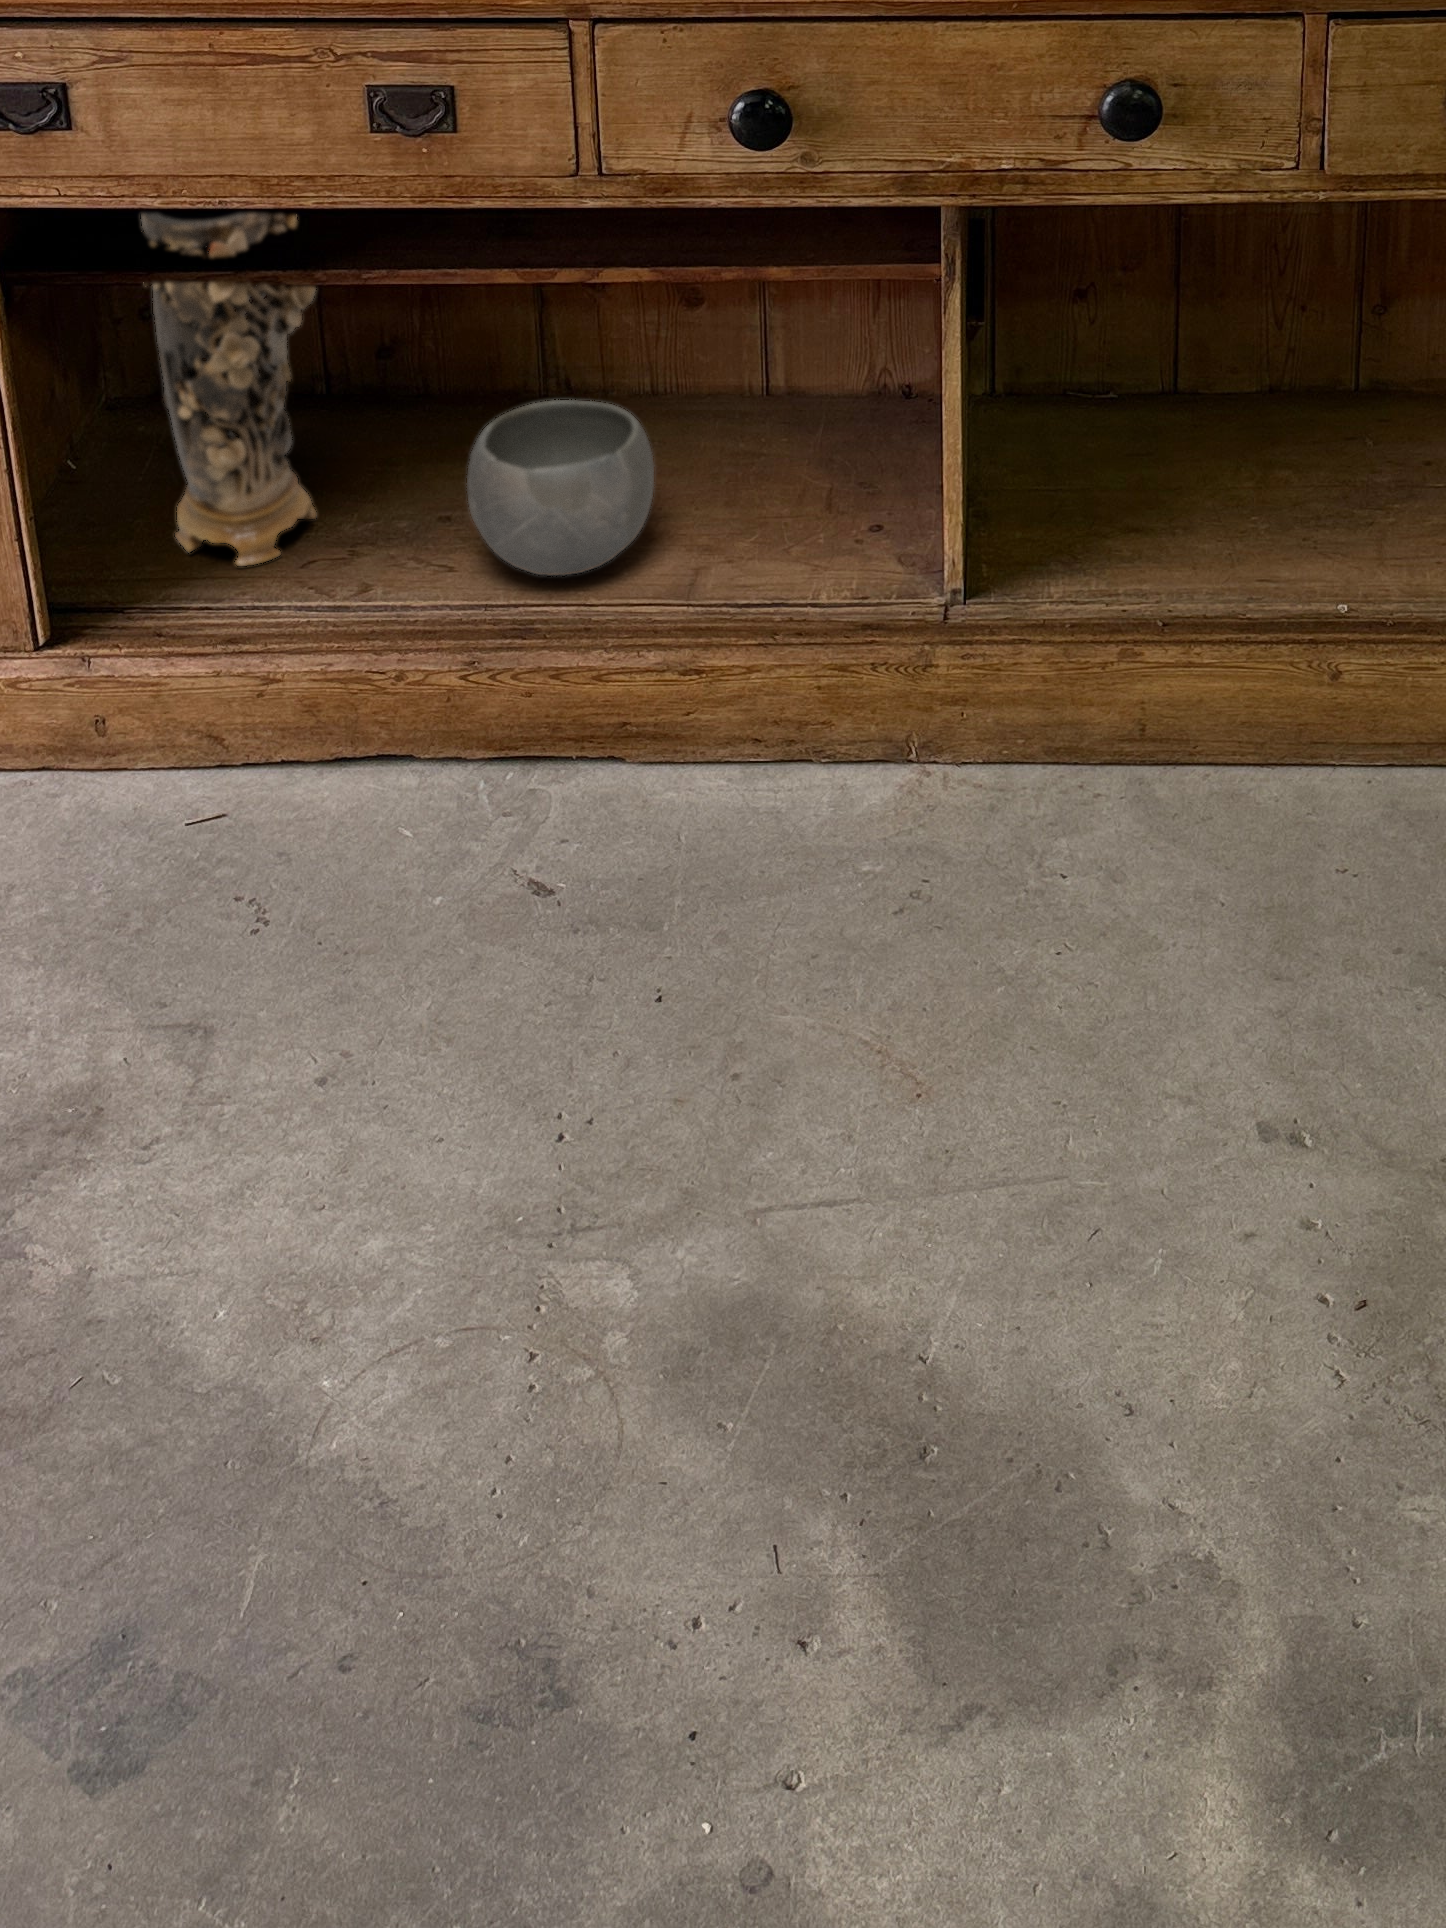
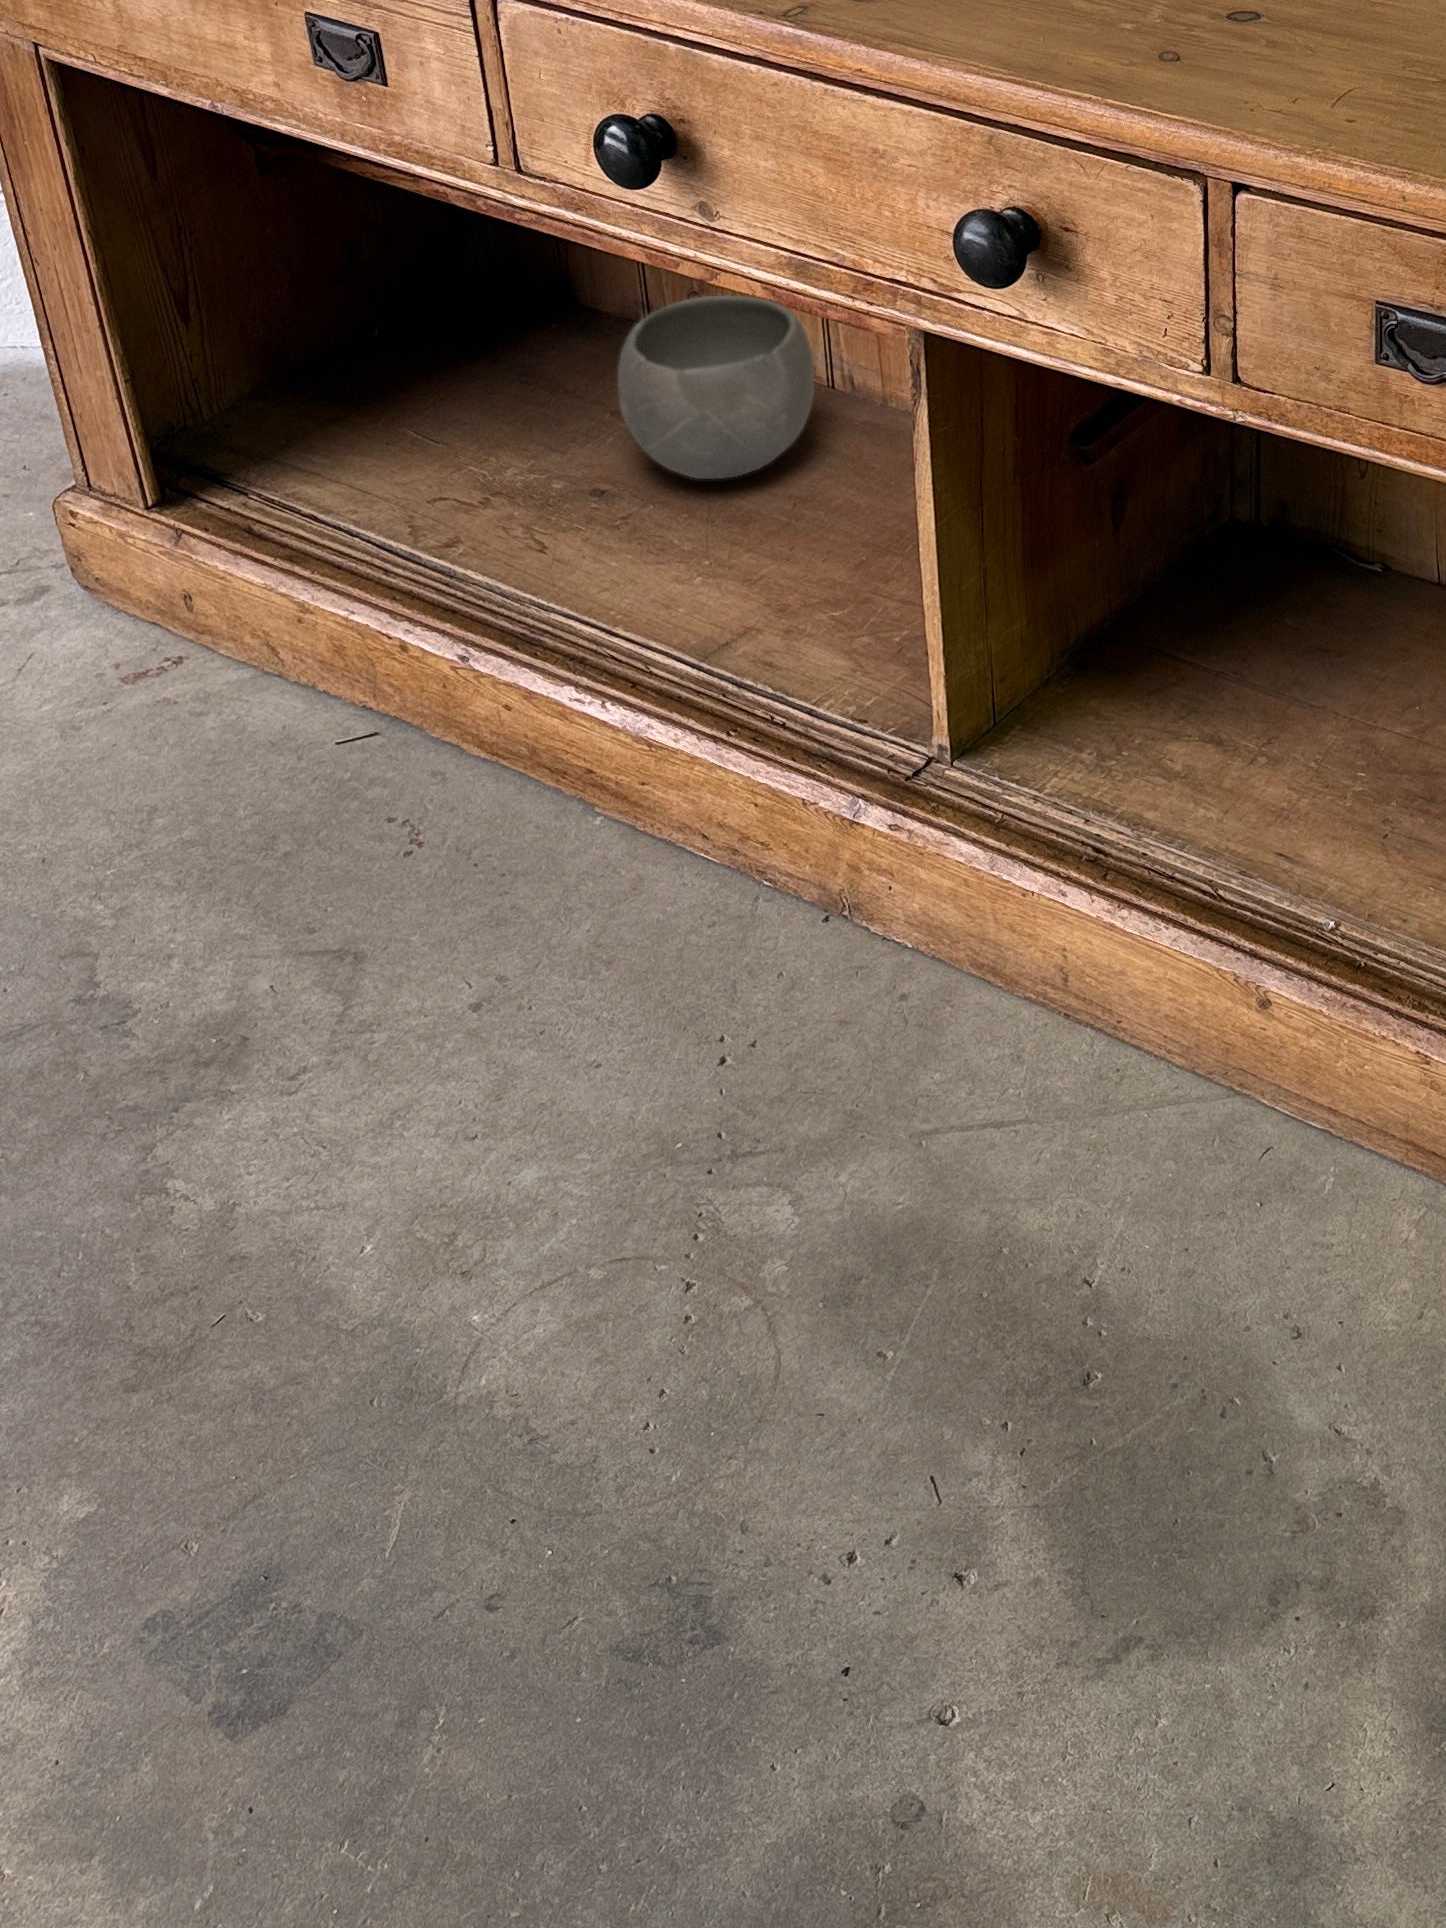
decorative vase: present [141,212,316,566] -> none [252,66,465,471]

